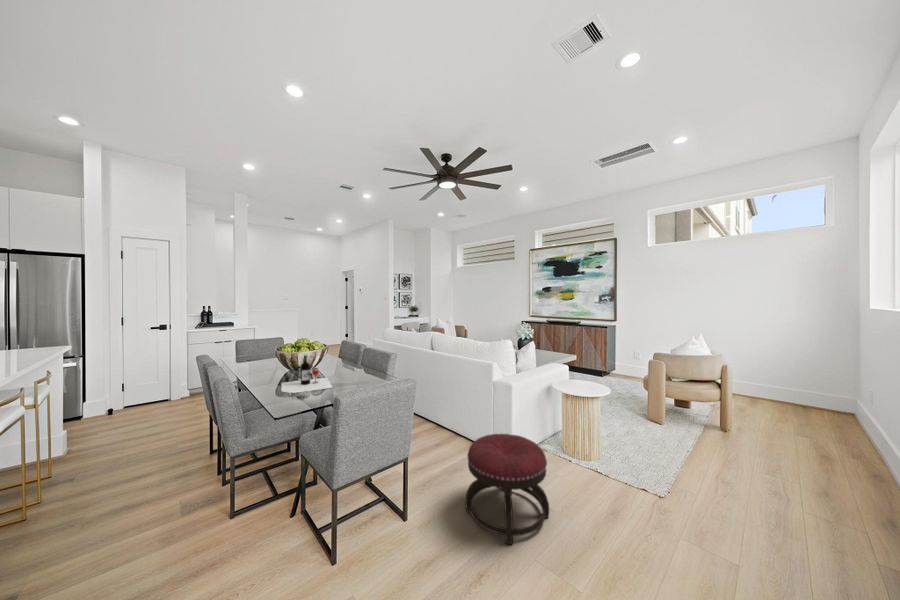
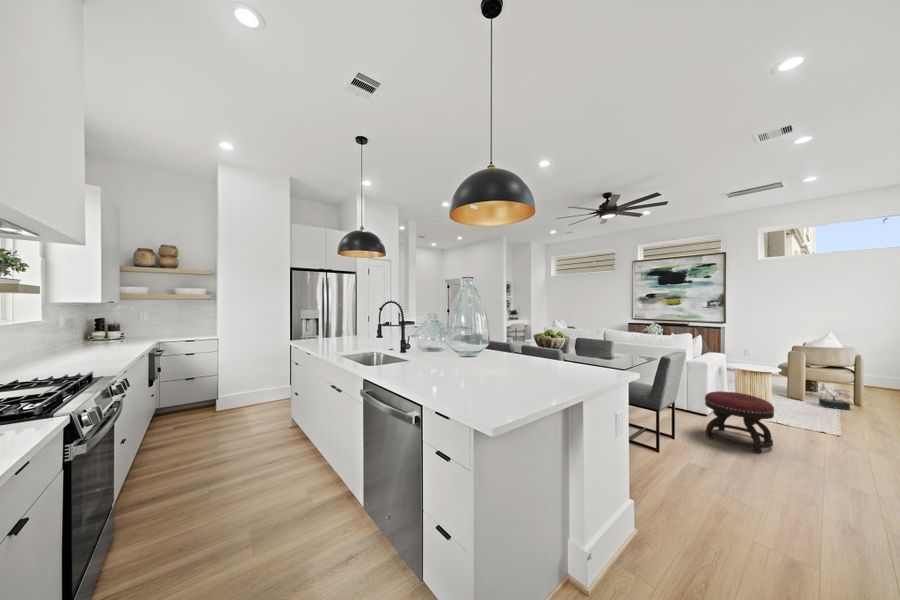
wine bottle: present [282,356,332,393] -> none [562,338,606,360]
decorative plant: none [667,400,714,438] -> present [811,384,850,410]

